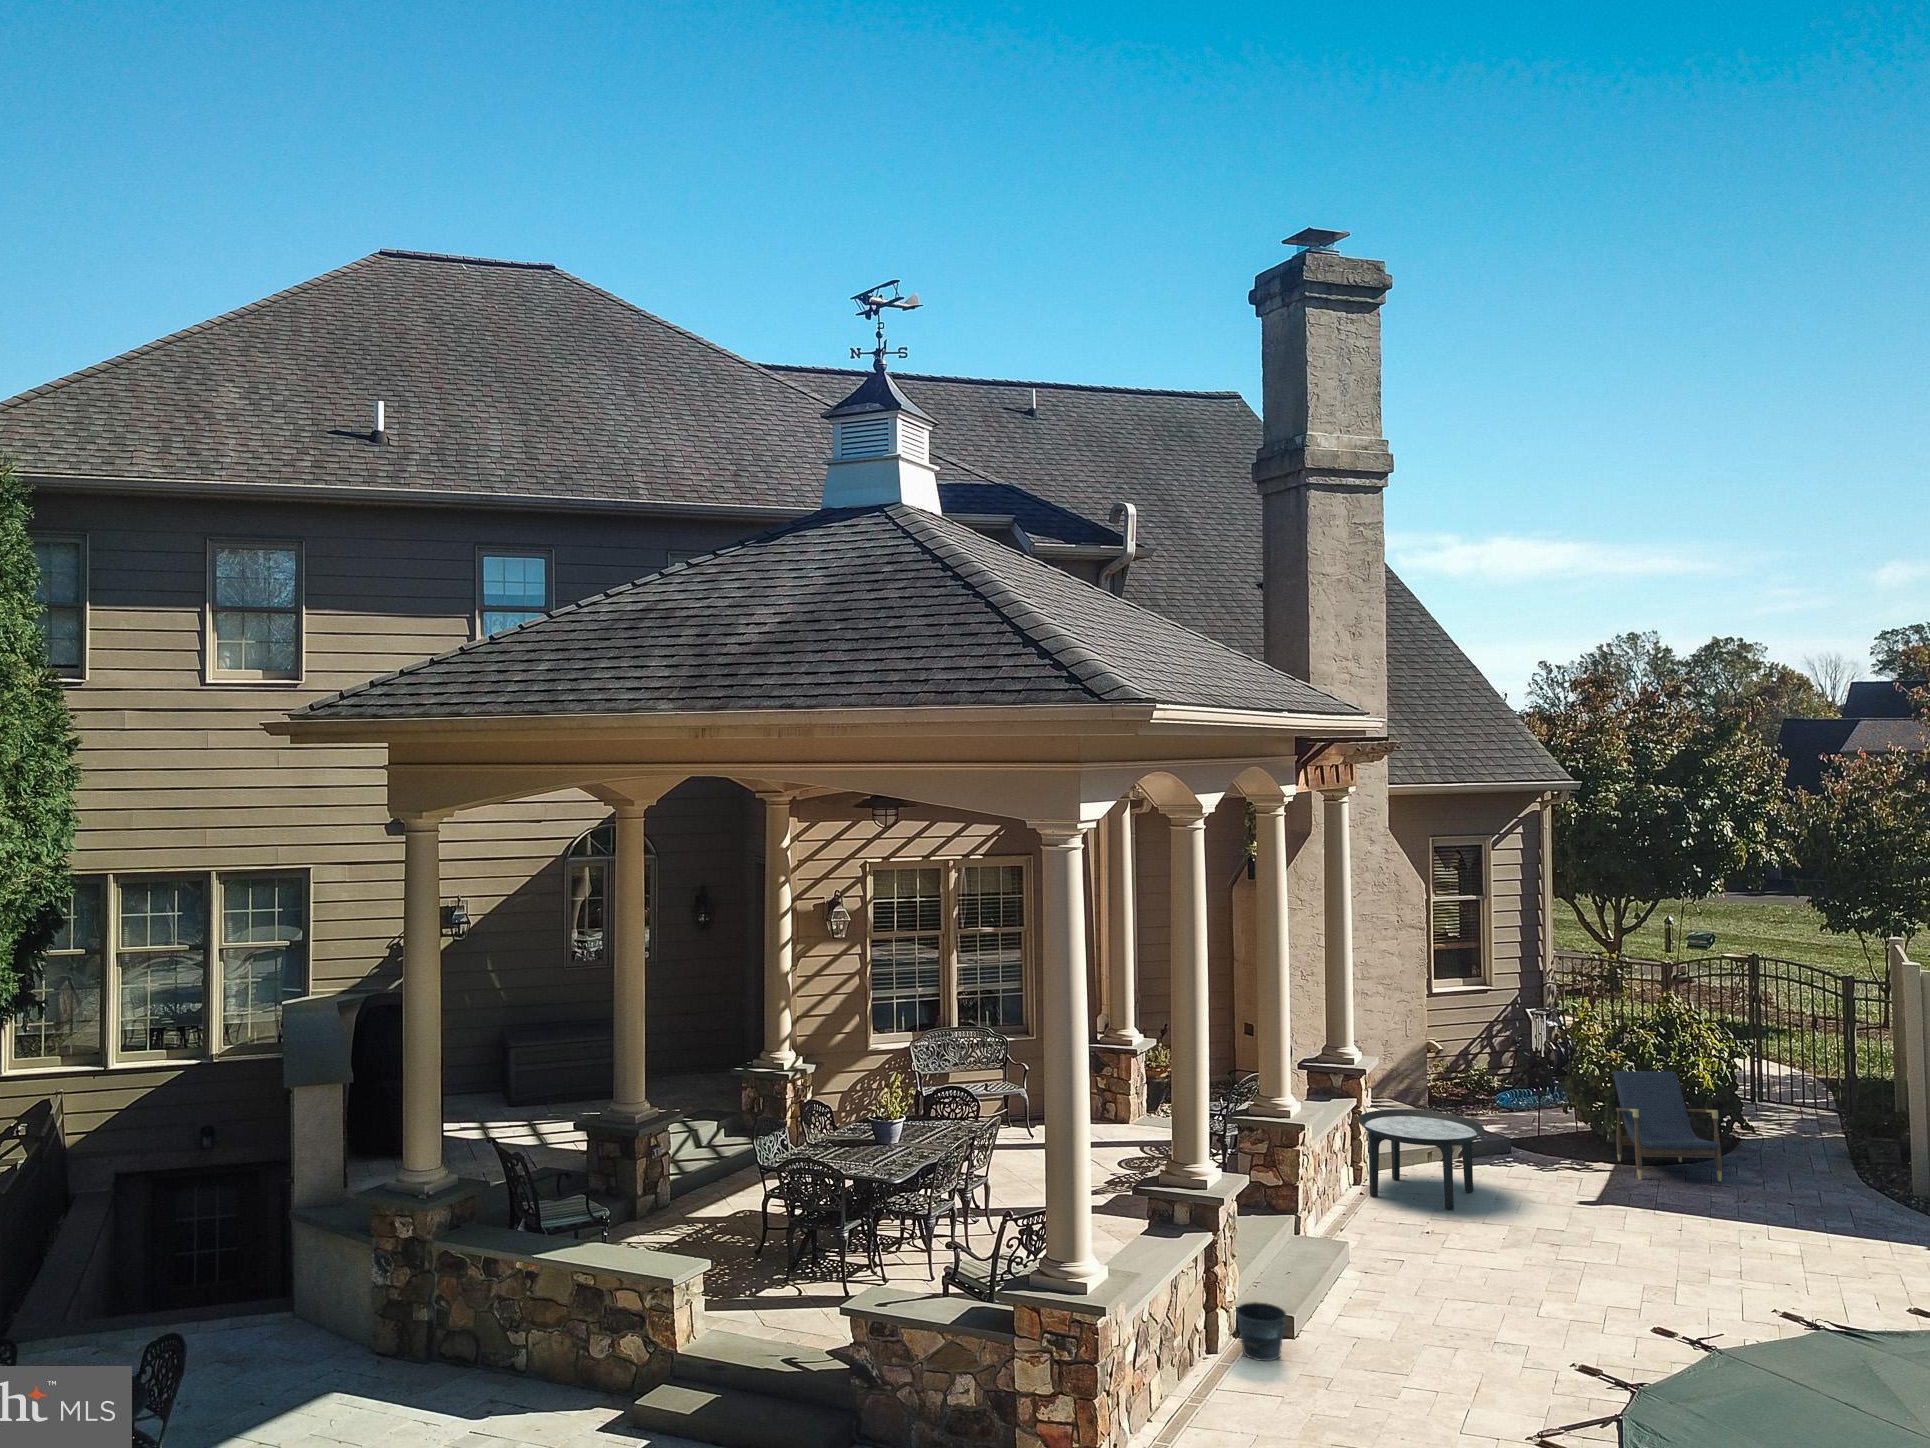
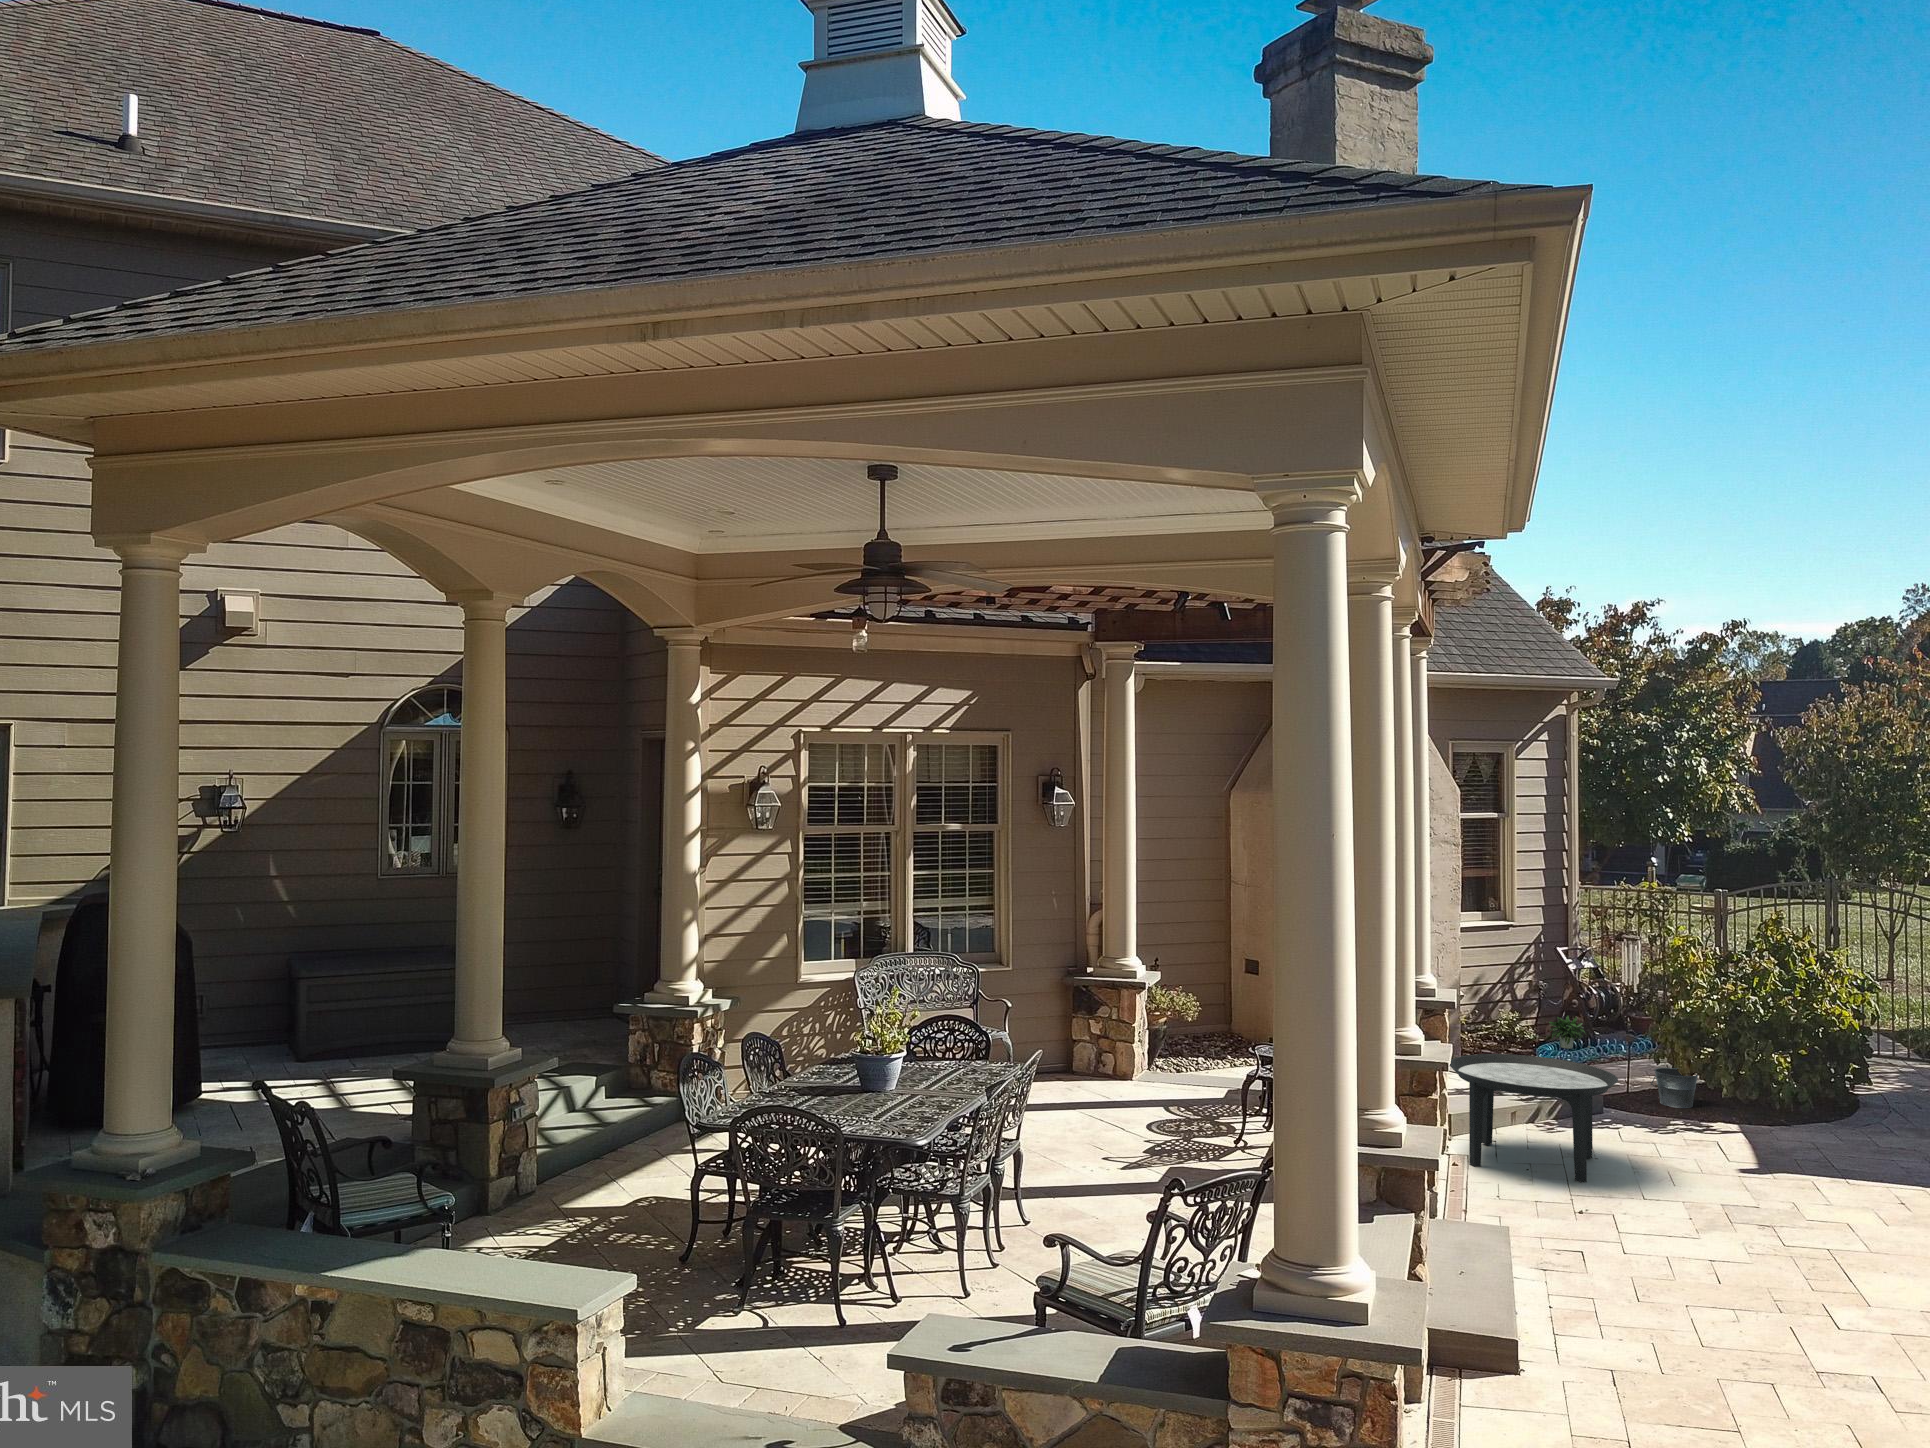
potted plant: none [1516,1068,1551,1096] -> present [1549,1016,1590,1049]
lounge chair: present [1614,1071,1722,1182] -> none [1725,1009,1872,1142]
bucket: present [1233,1302,1287,1361] -> present [1651,1068,1698,1108]

